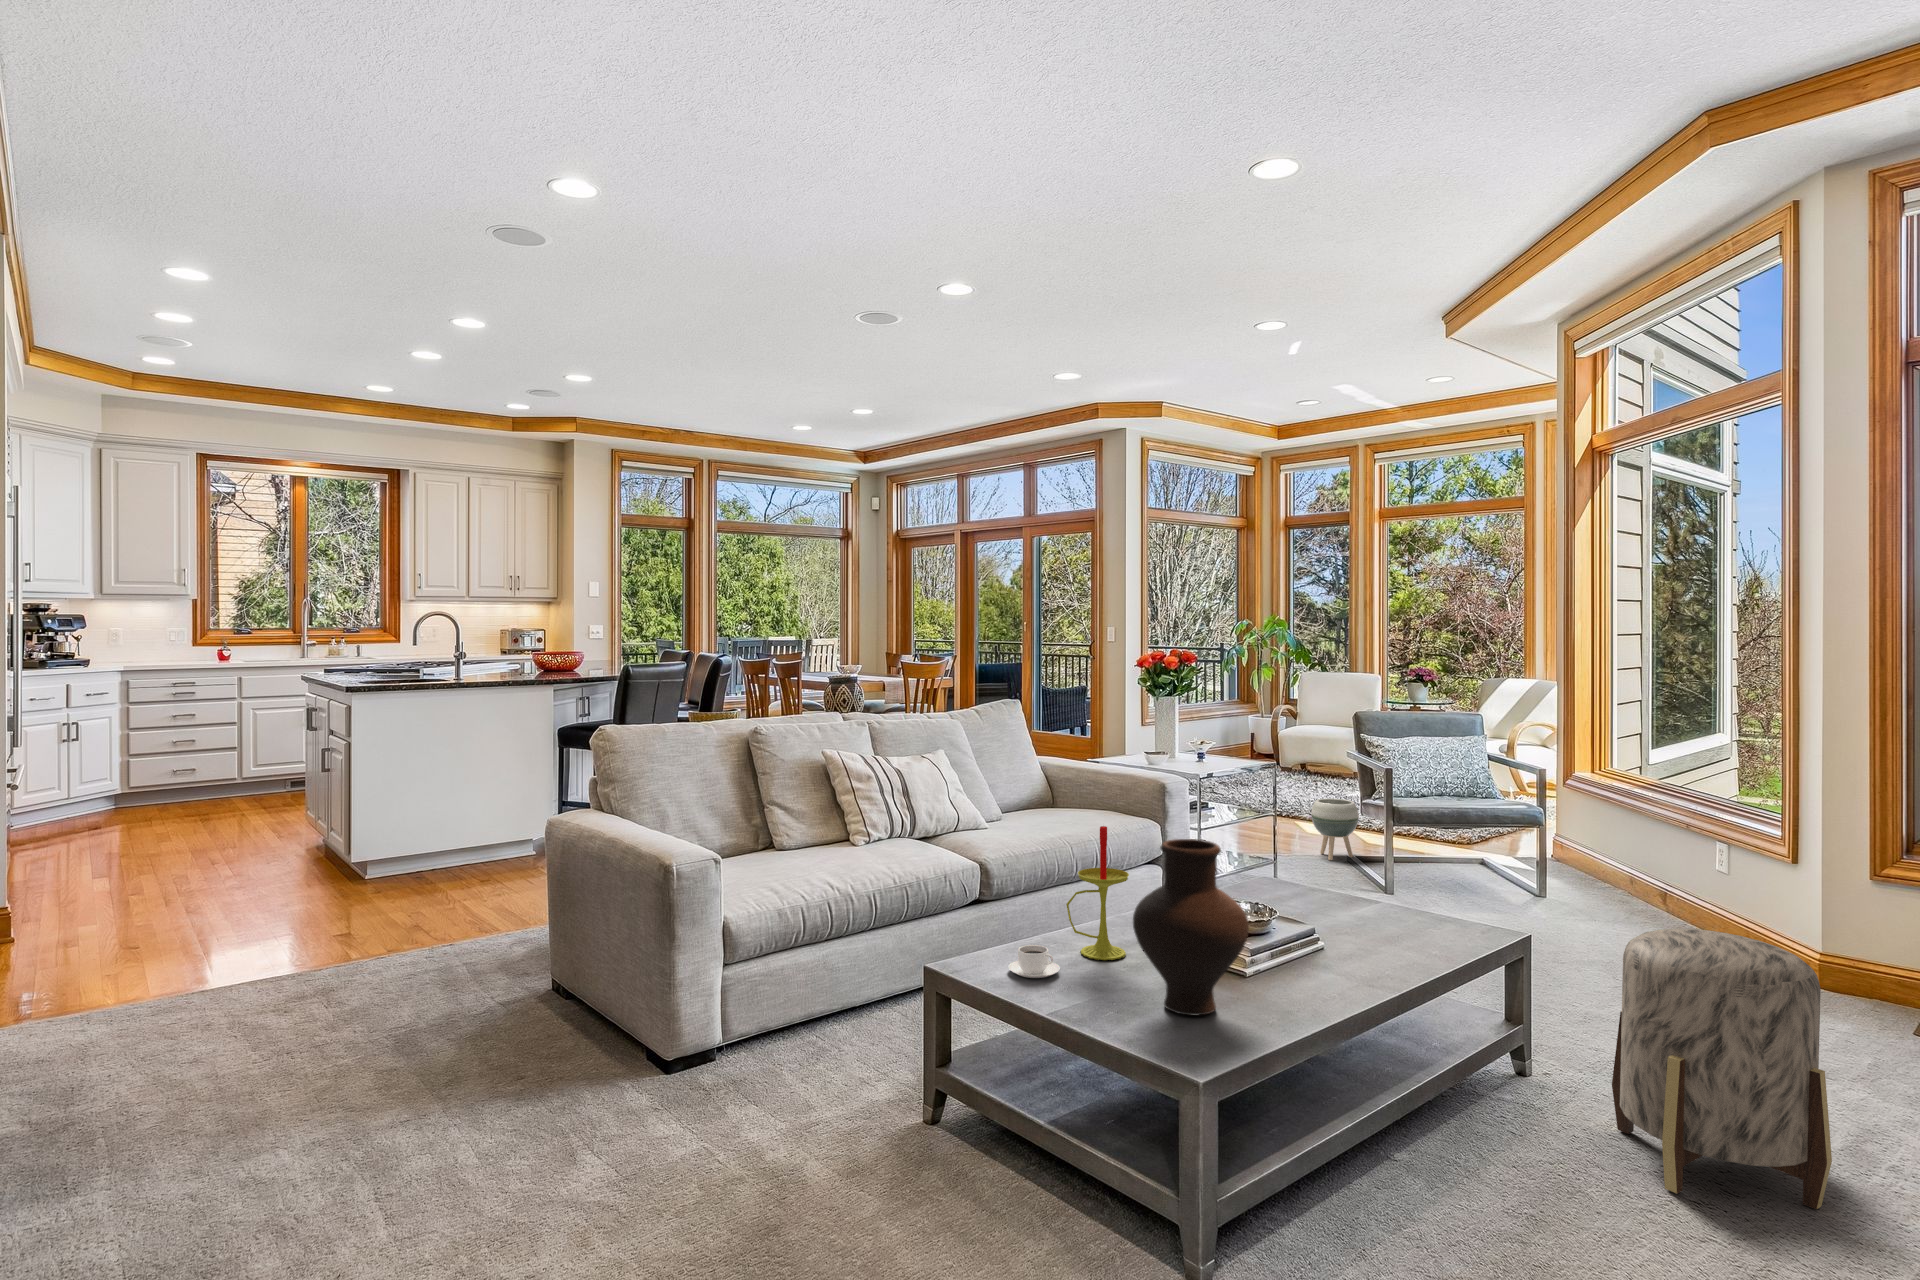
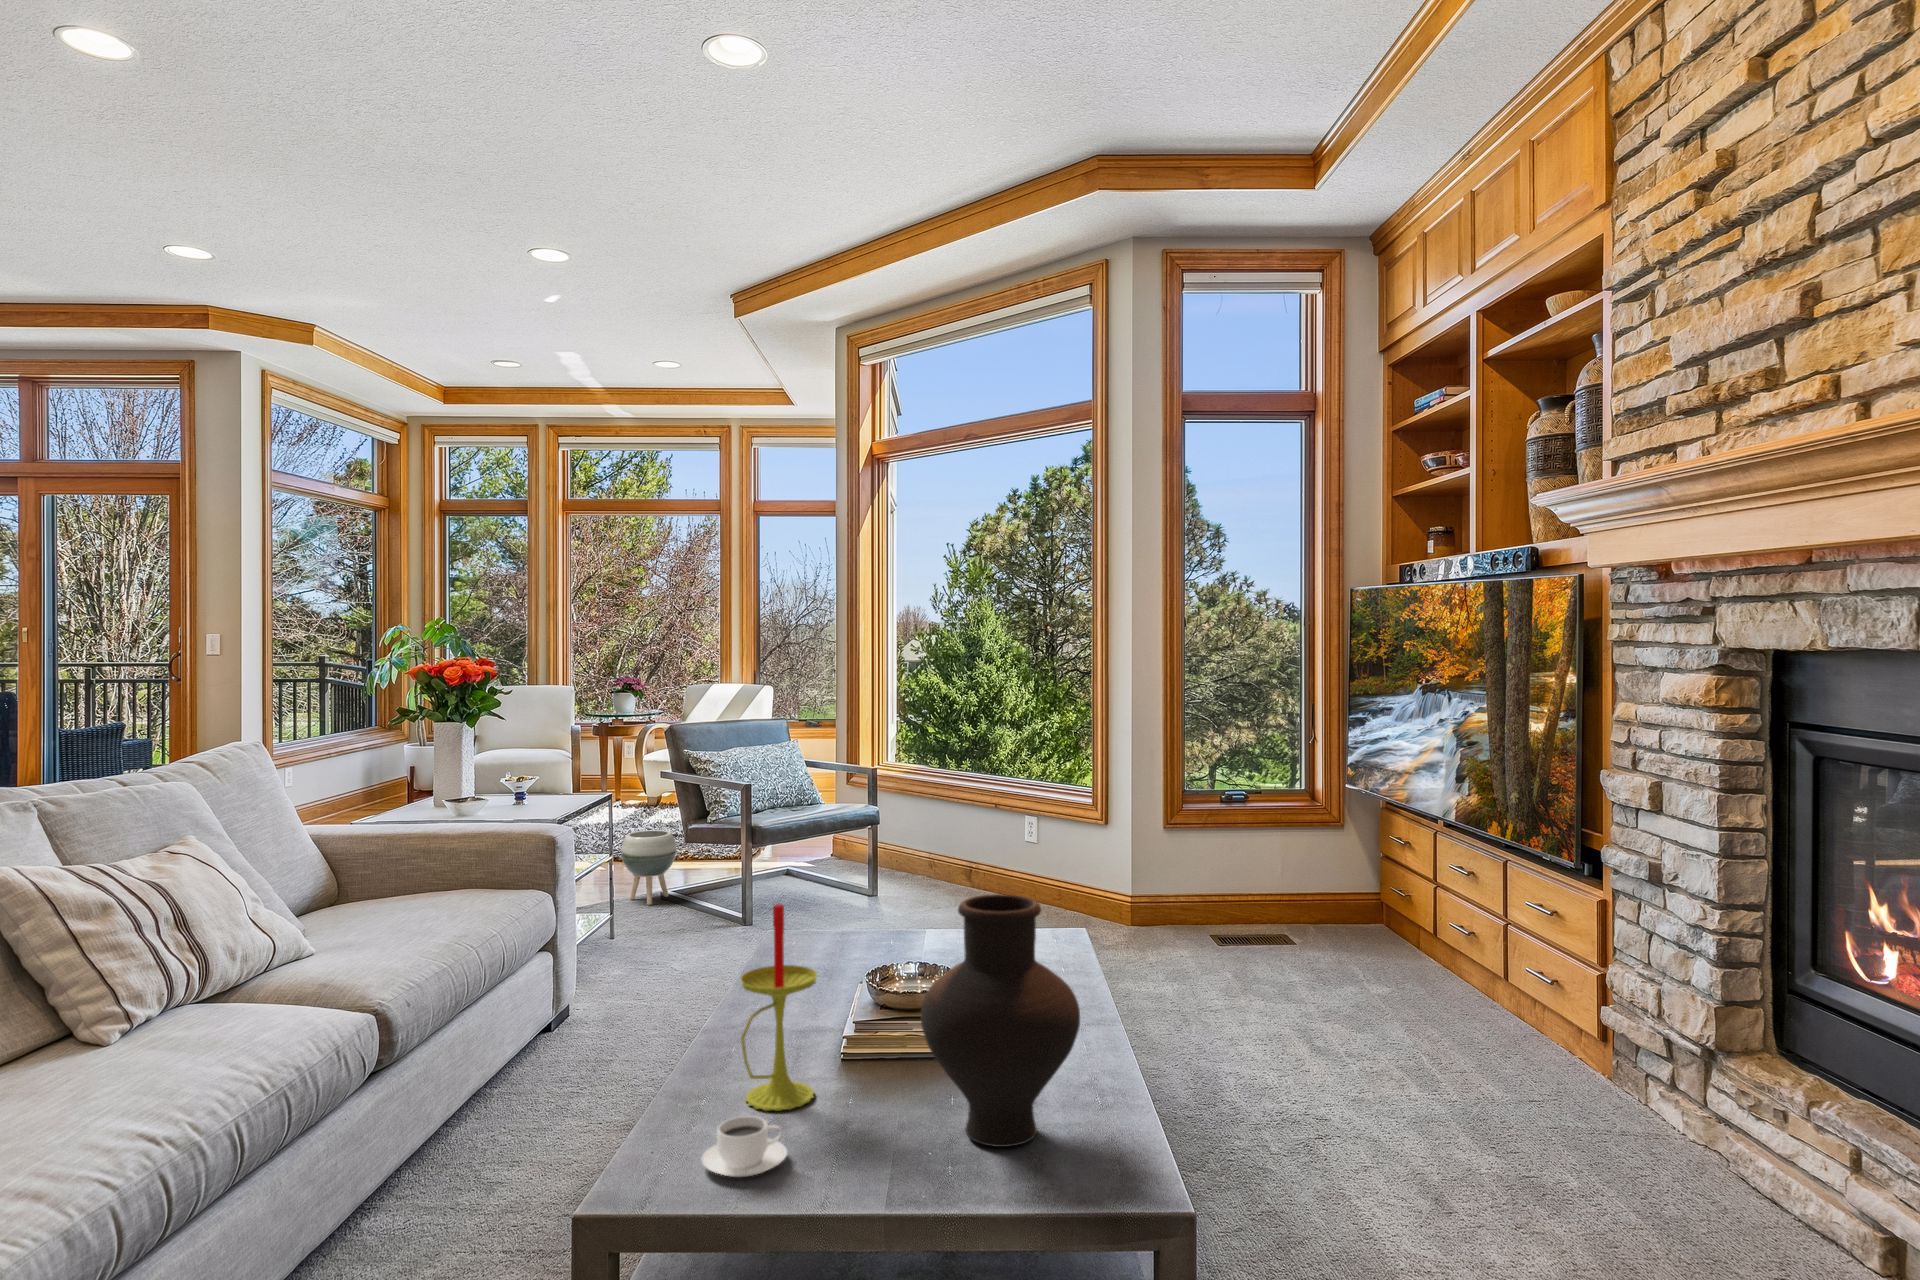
ottoman: present [1612,929,1832,1209] -> none [1209,893,1394,1152]

